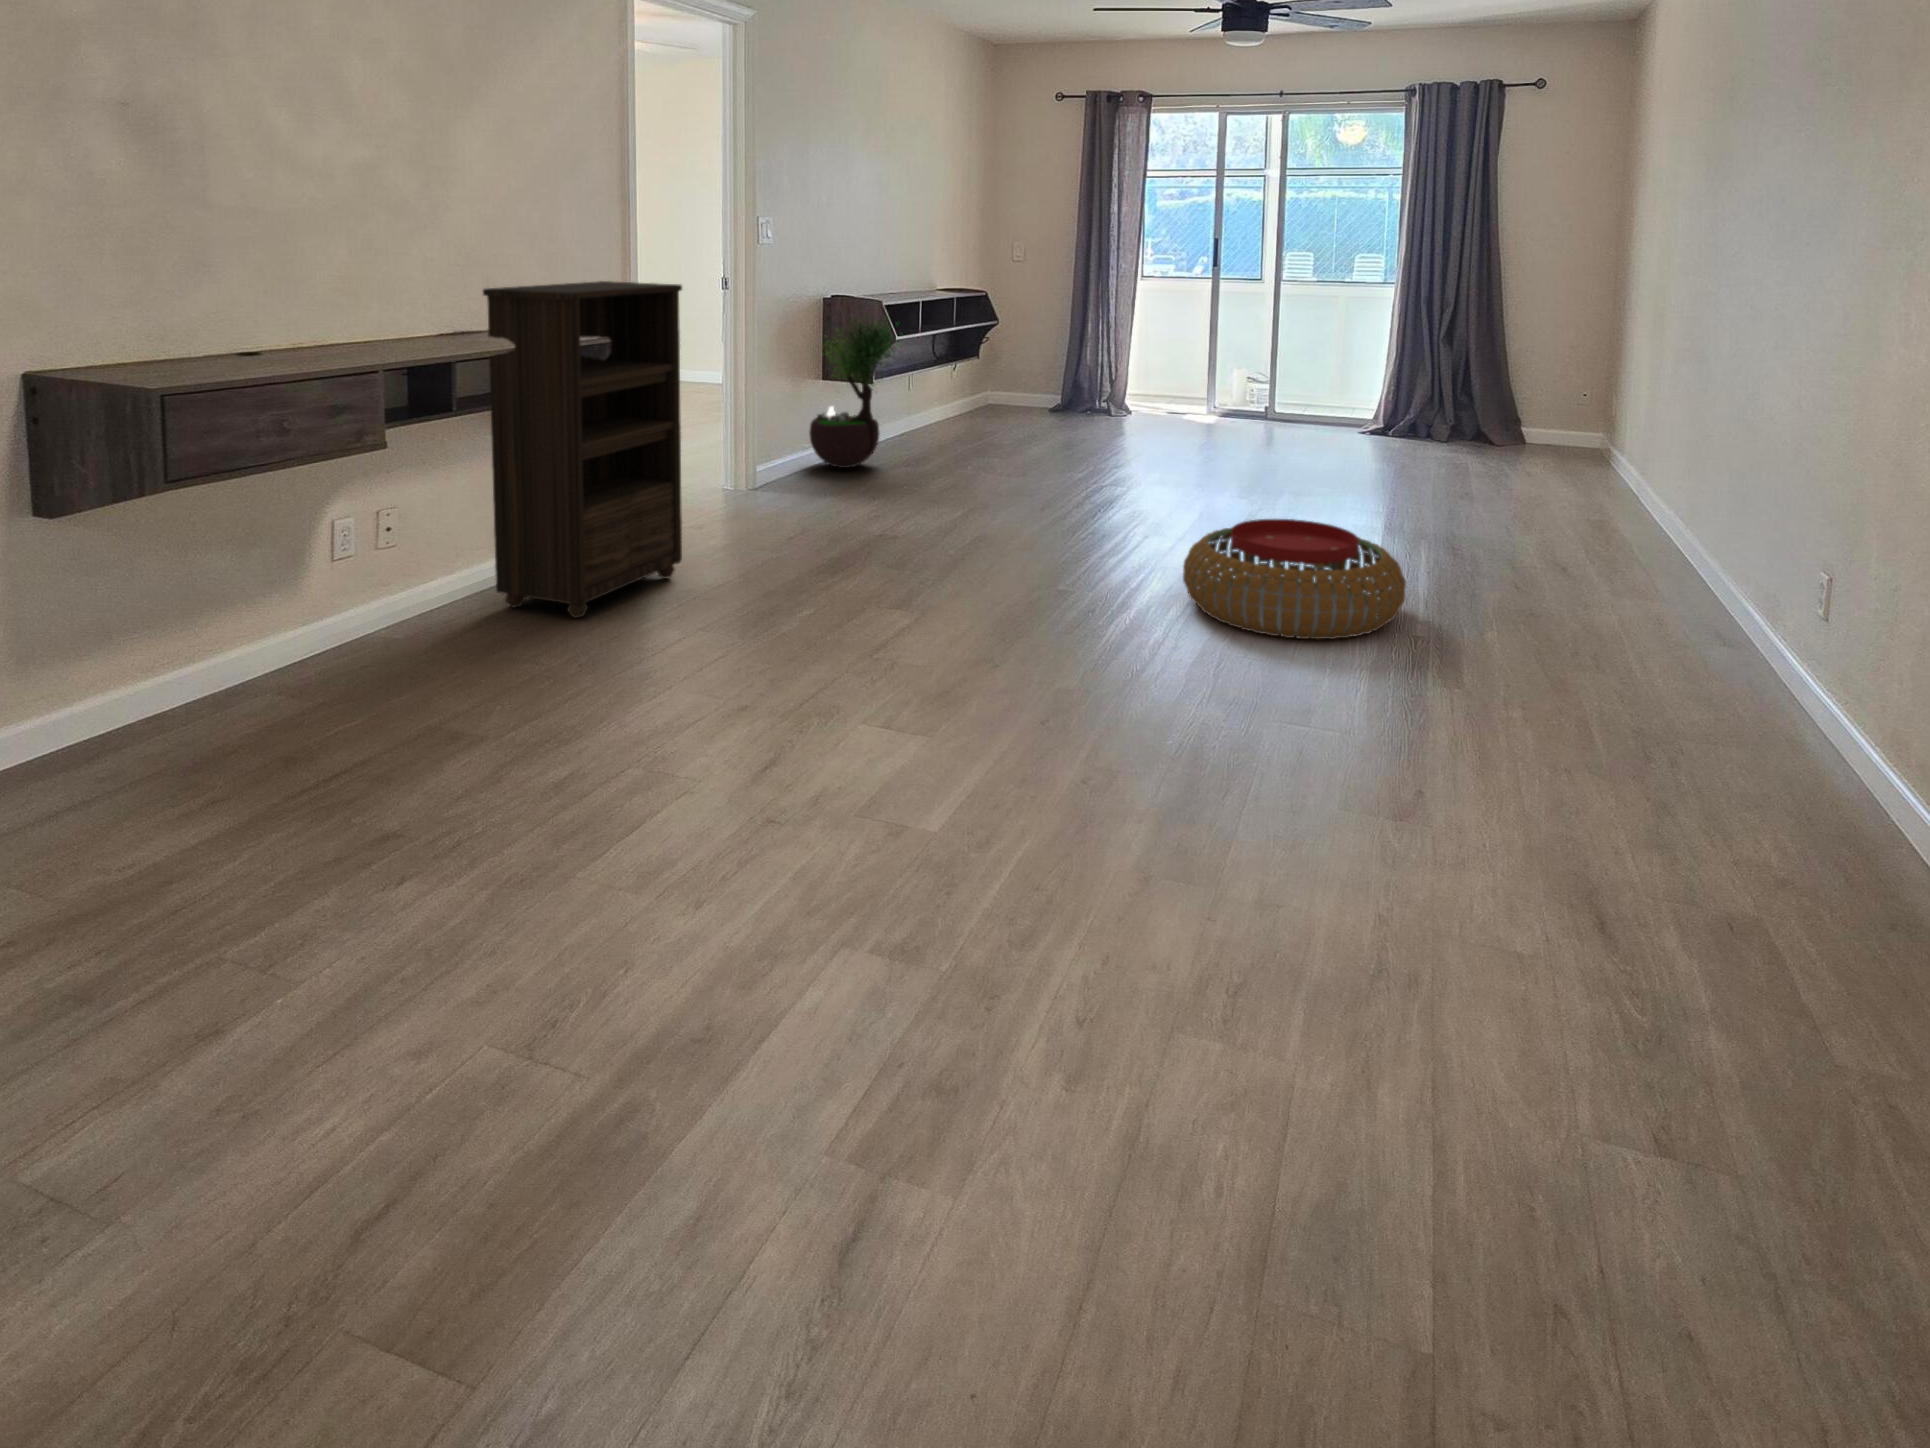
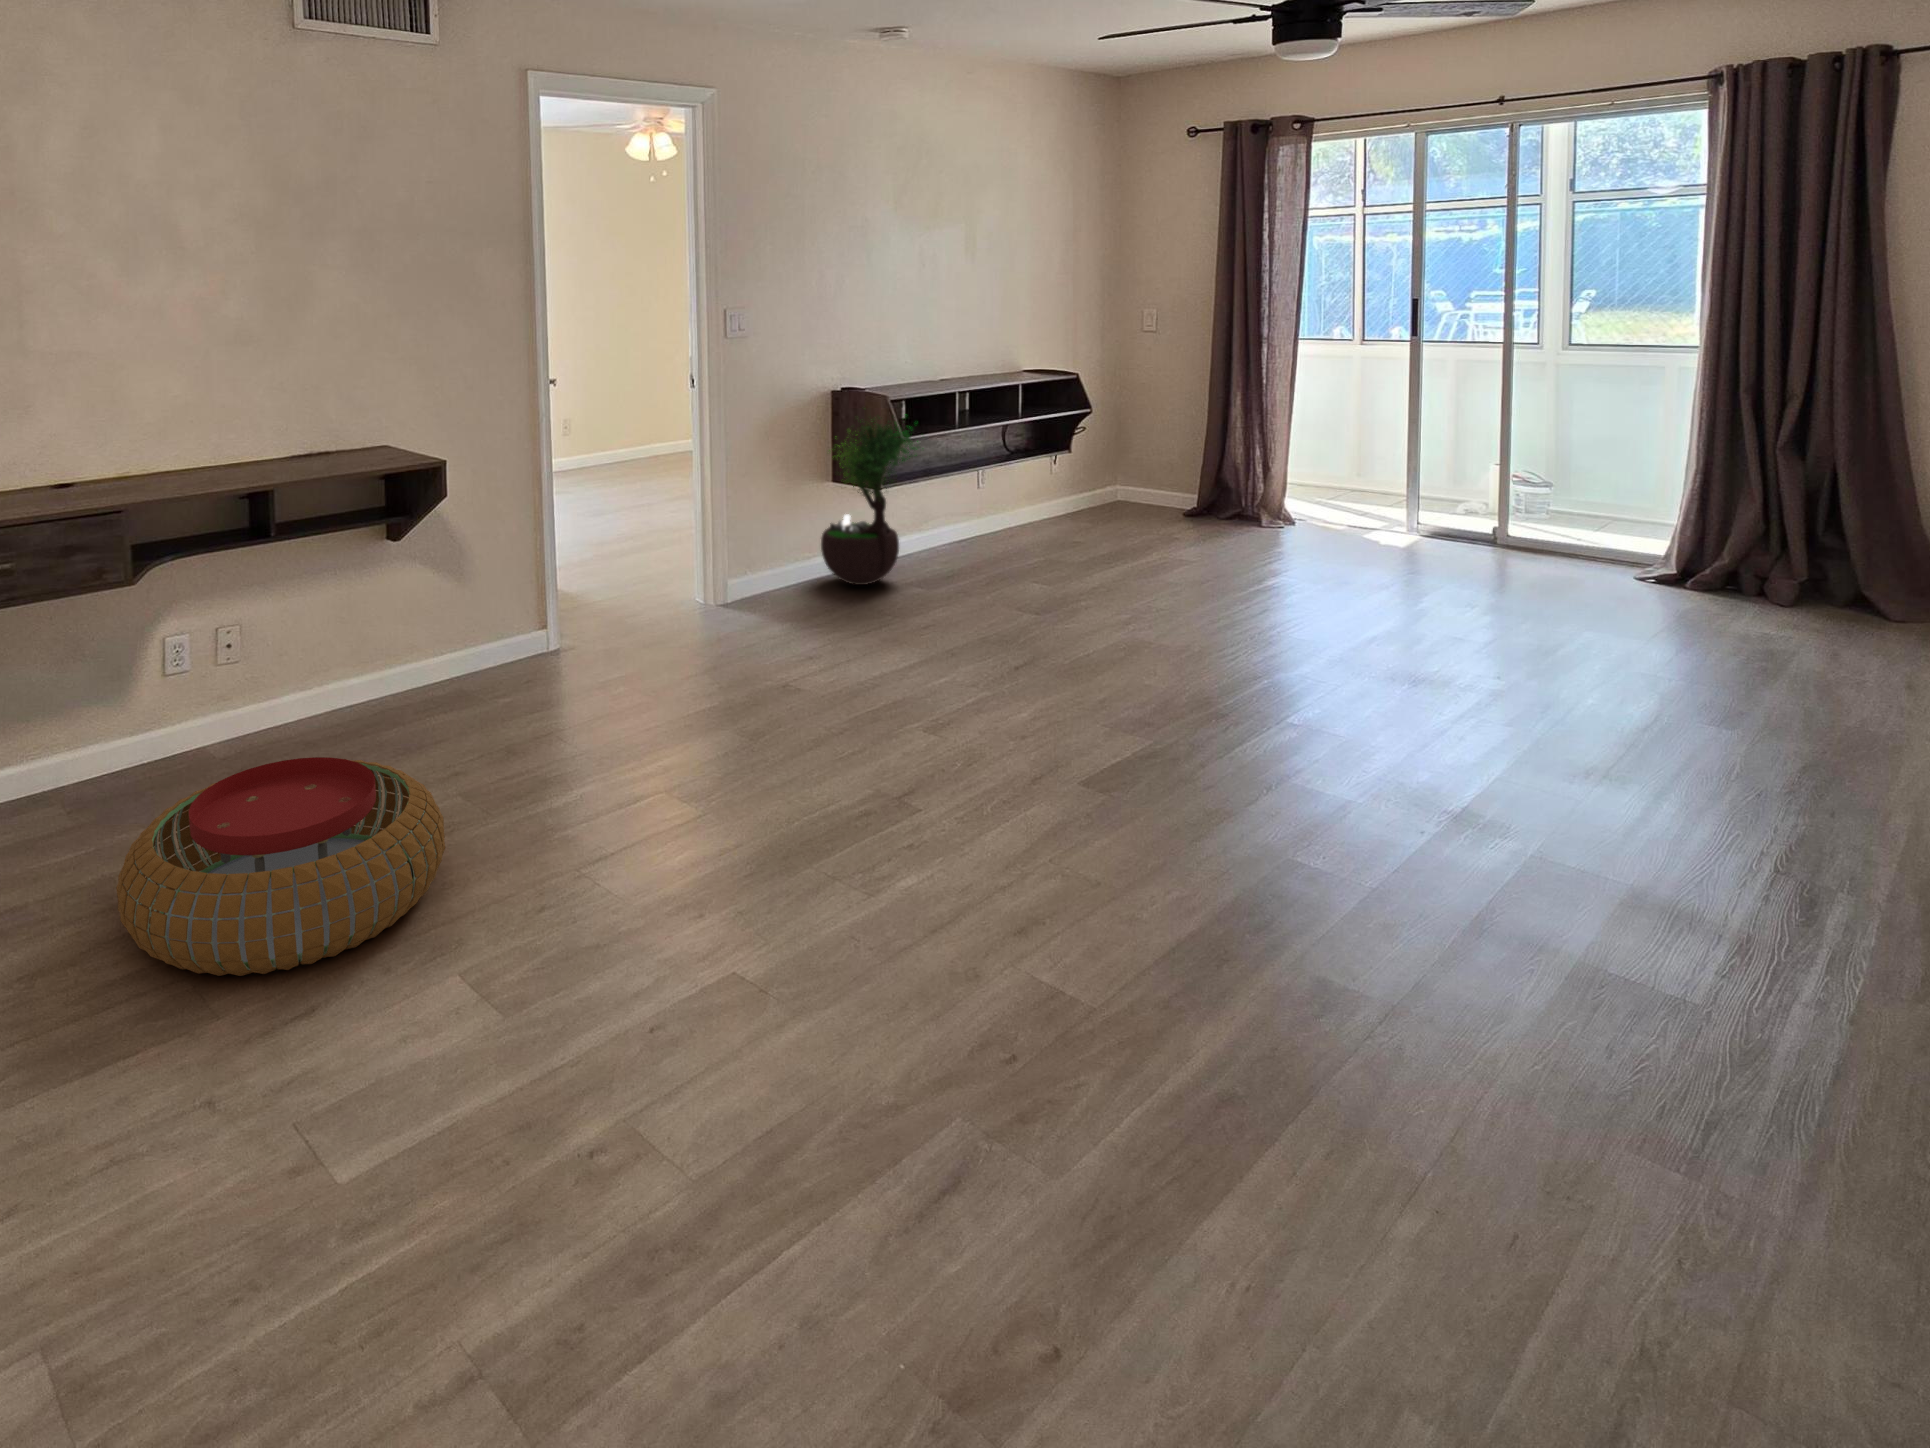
bookshelf: present [483,281,682,618] -> none [311,402,540,768]
pouf: present [1183,519,1406,640] -> present [116,757,445,976]

